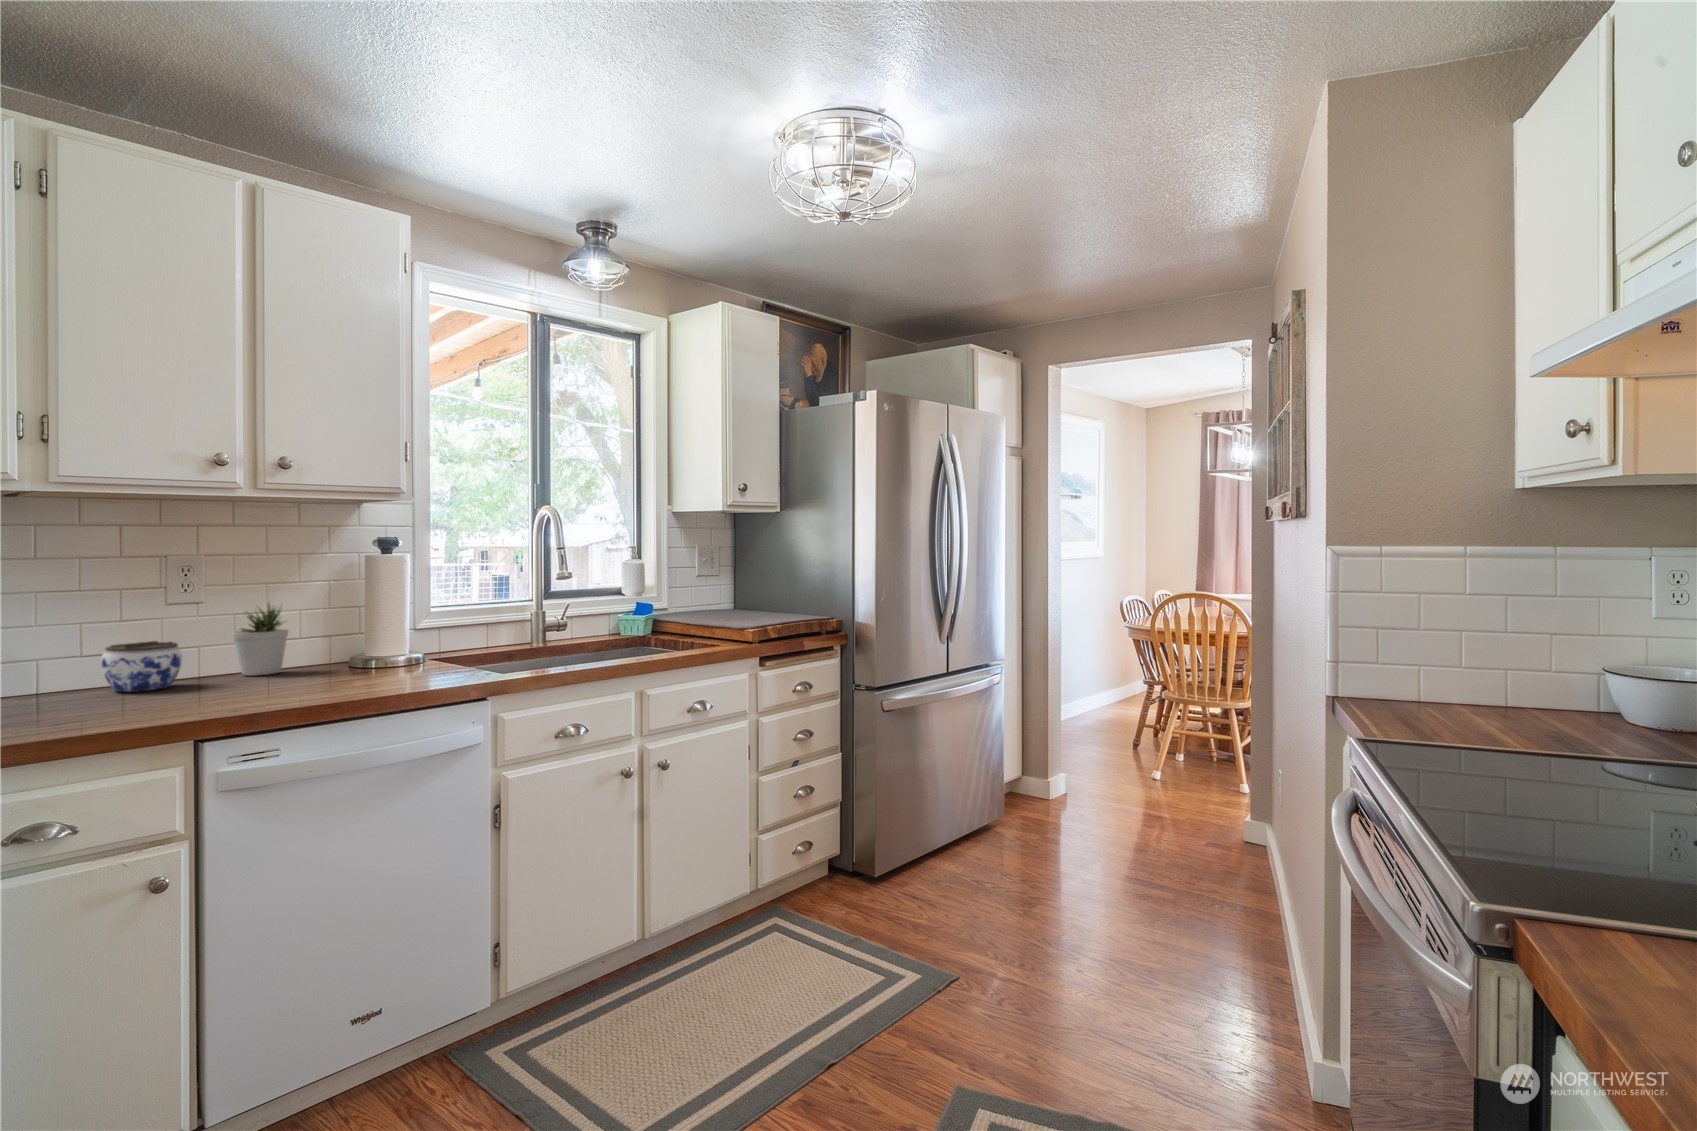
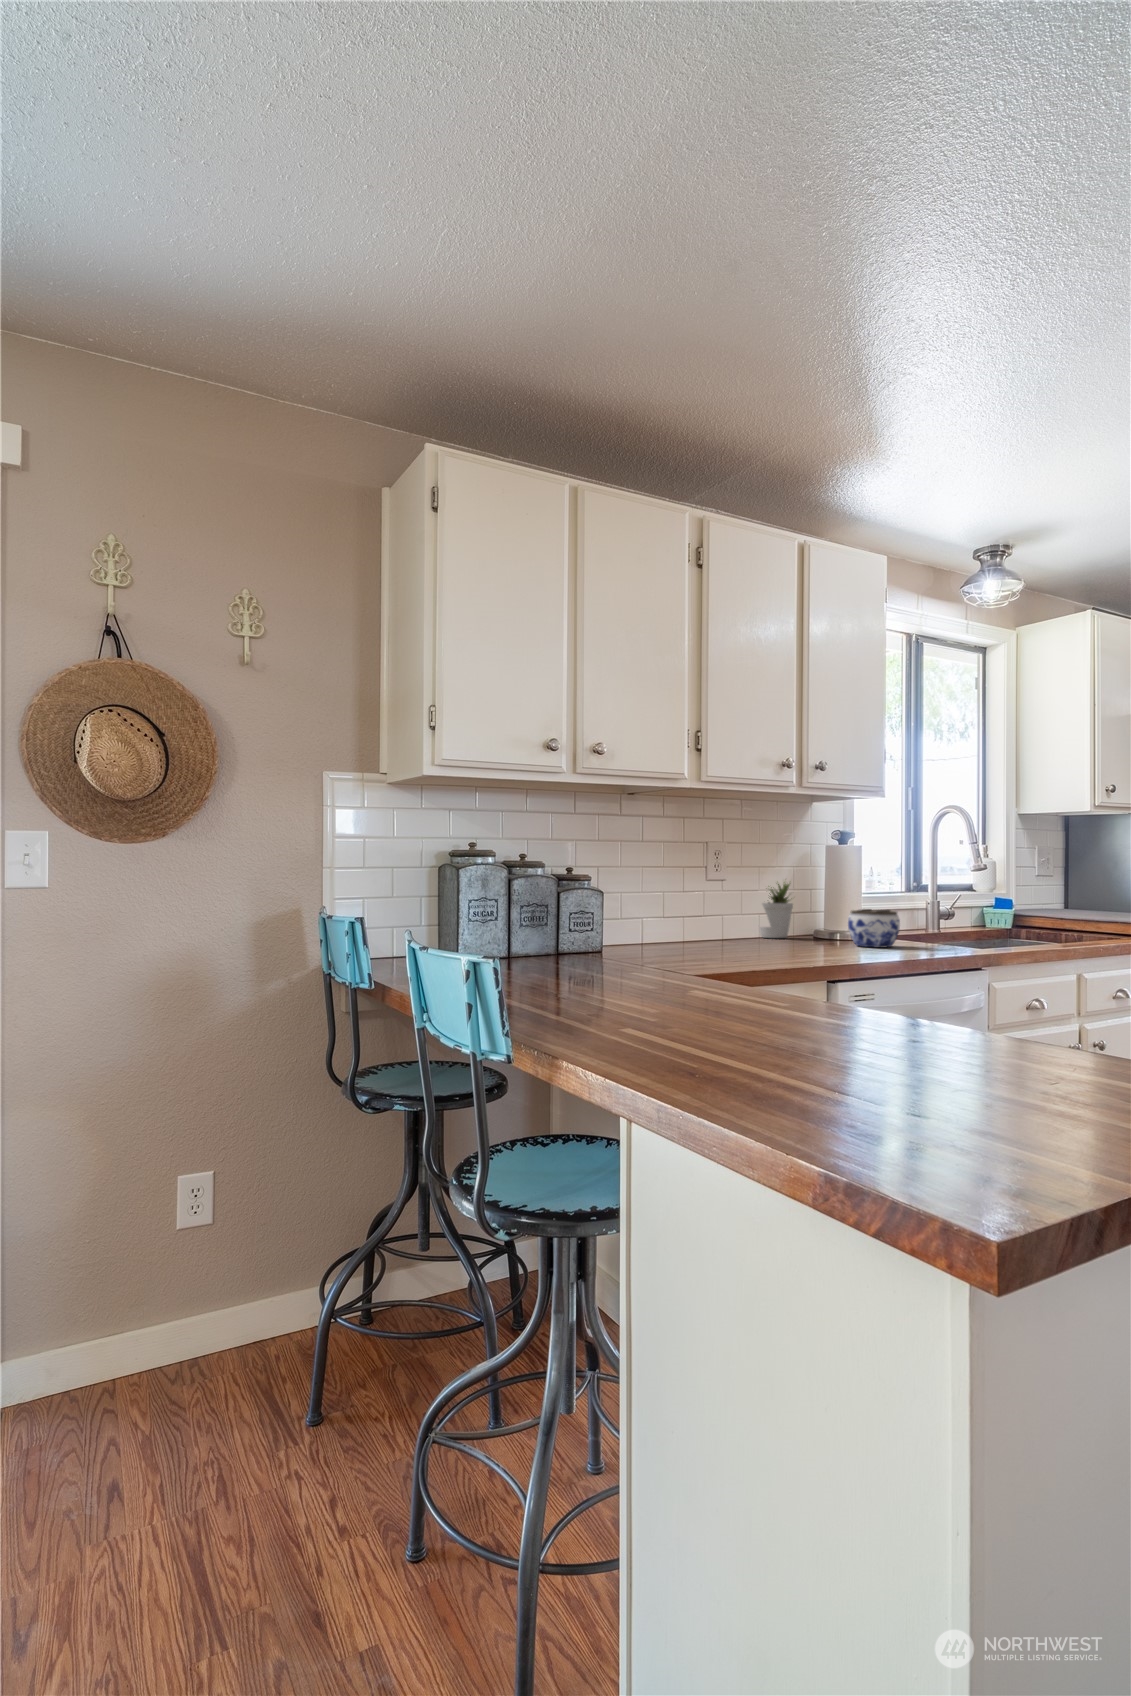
jar: present [101,641,182,692] -> present [848,909,900,947]

